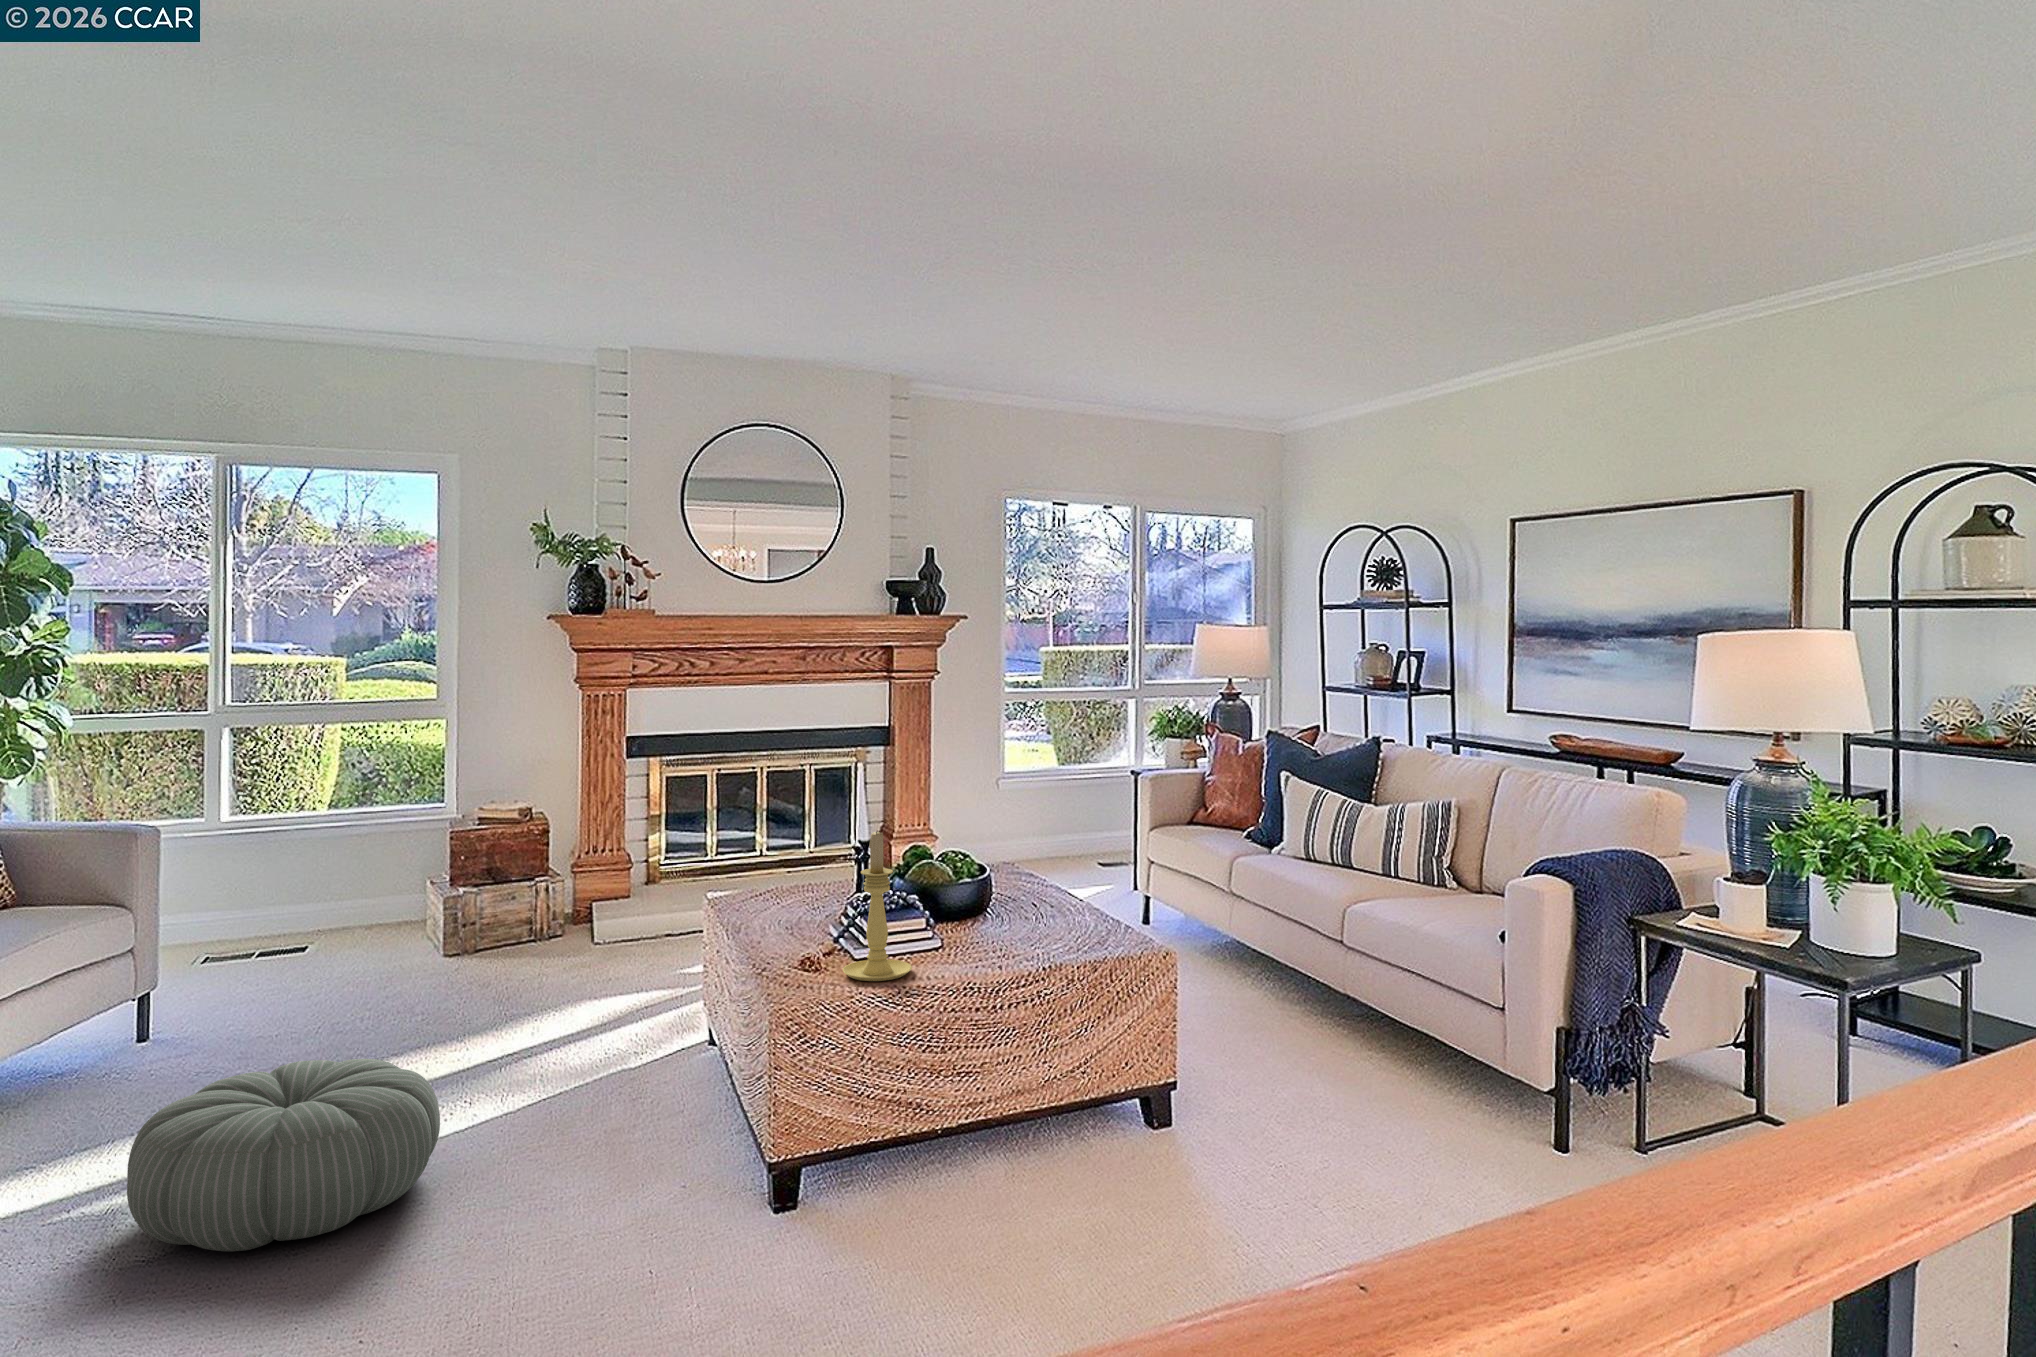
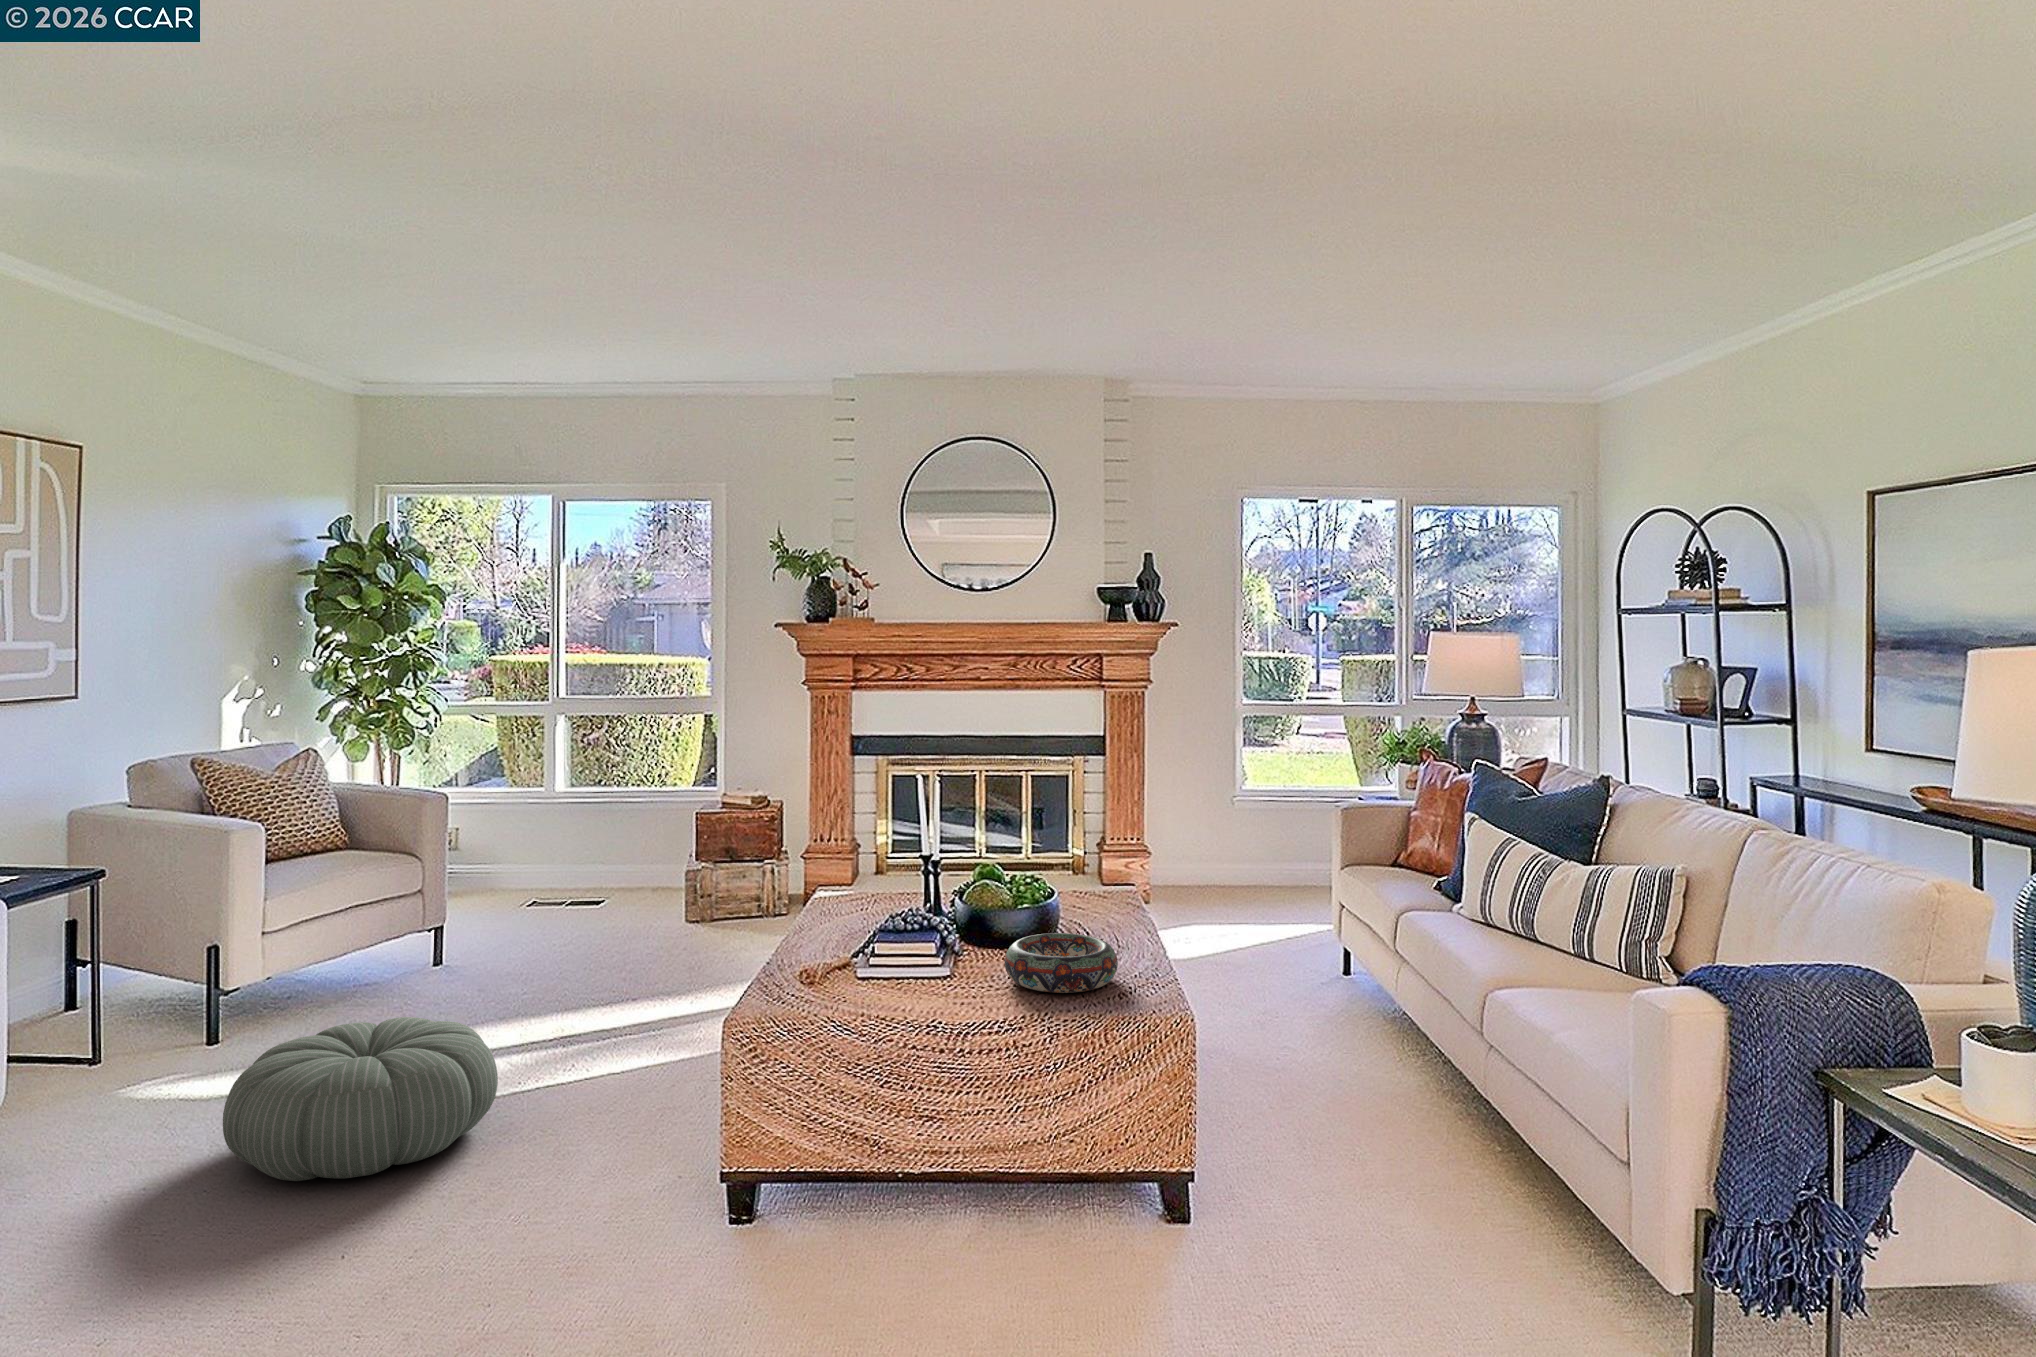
candle holder: present [843,831,912,981] -> none [827,850,899,1007]
decorative bowl: none [987,900,1091,950] -> present [1005,933,1118,993]

